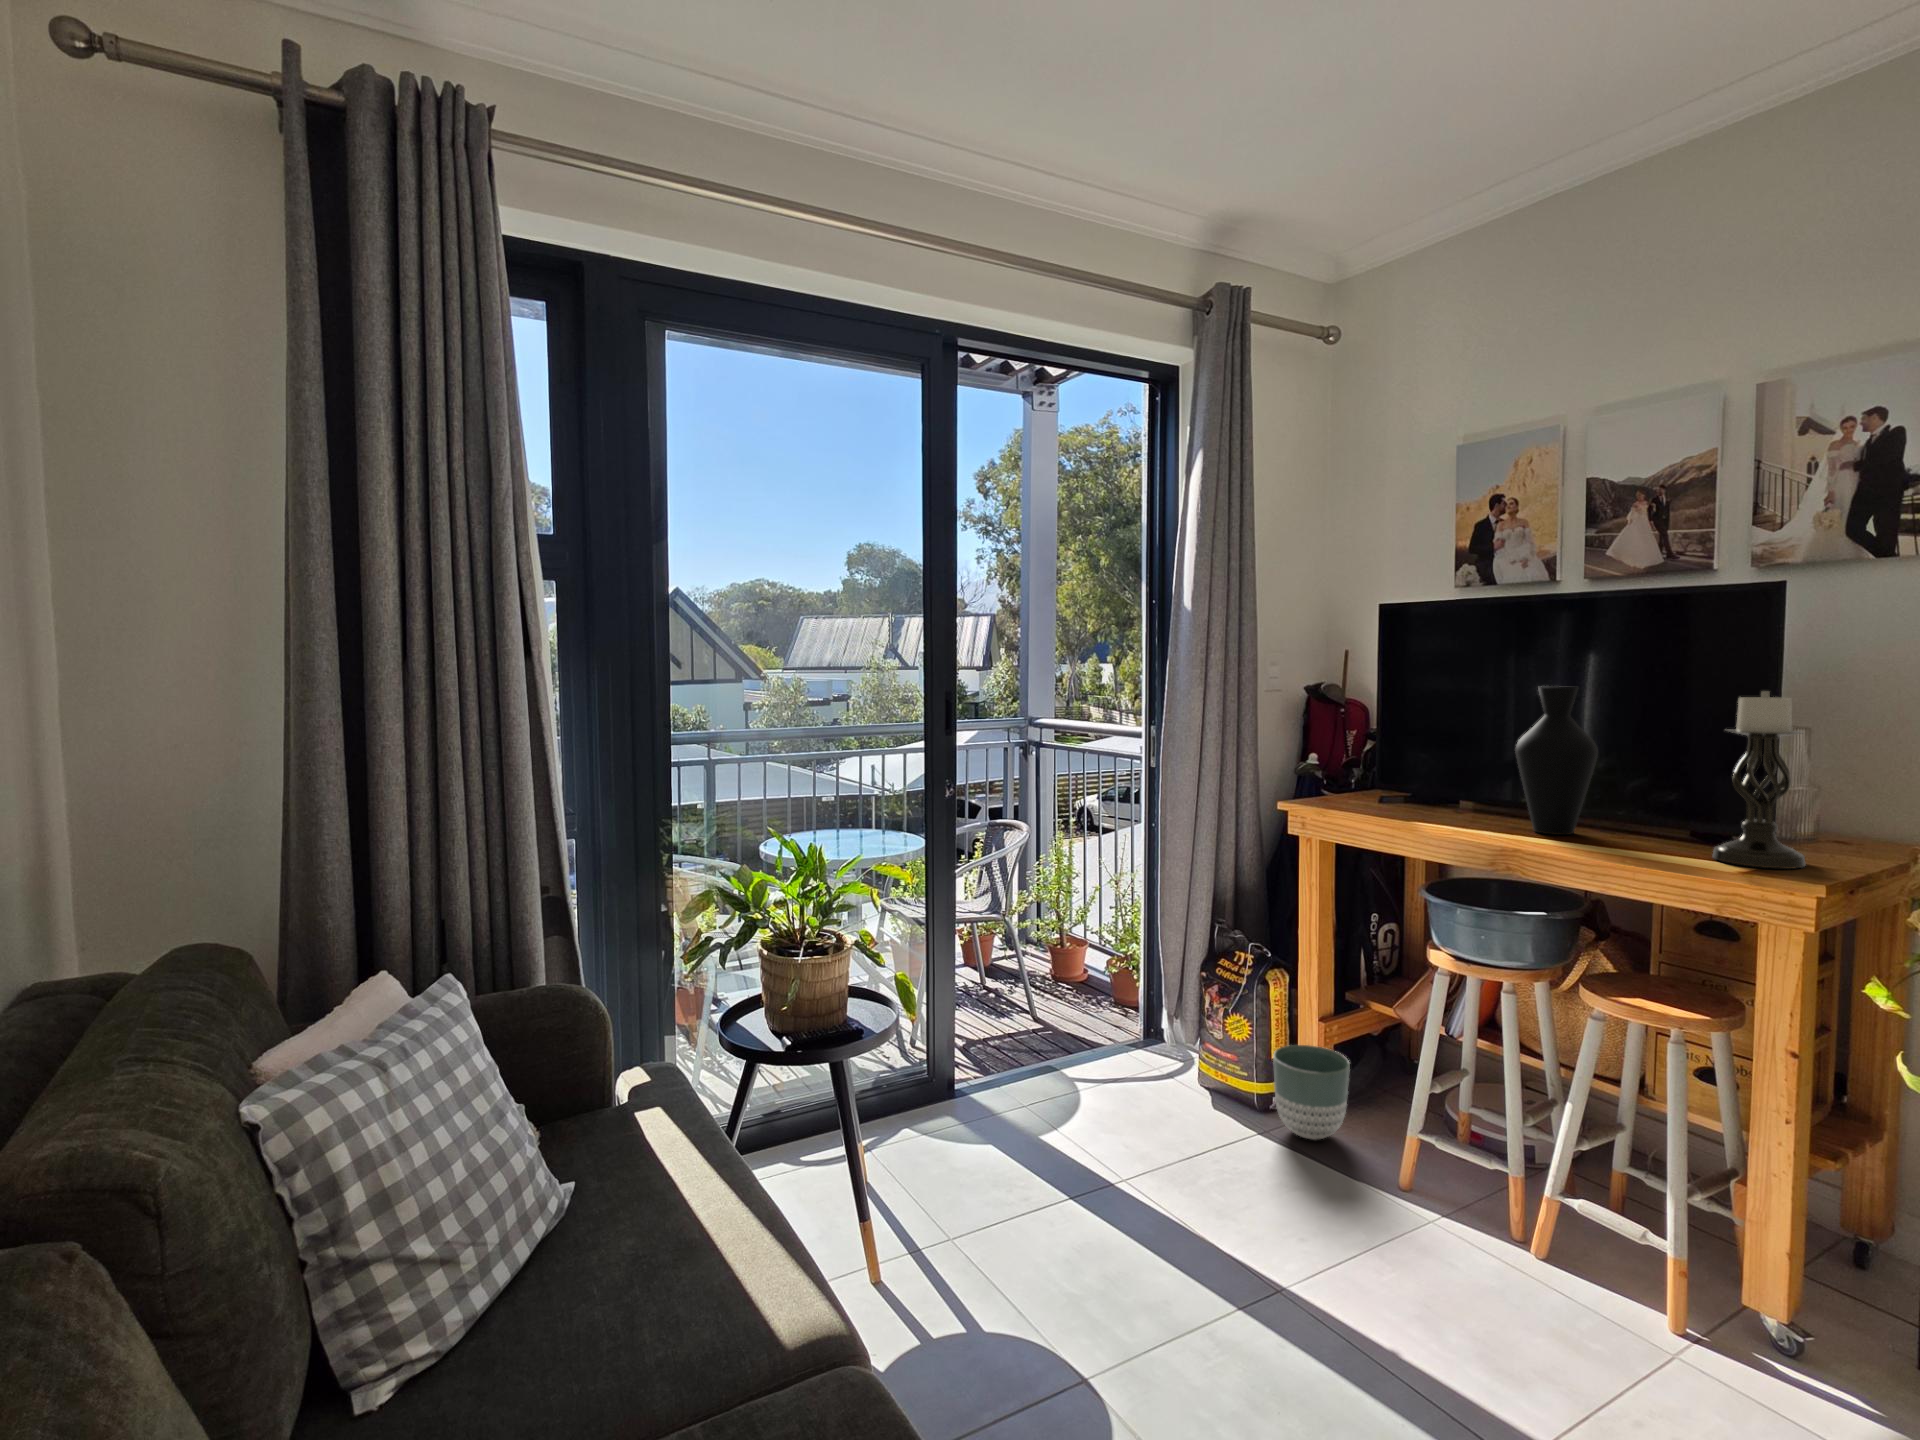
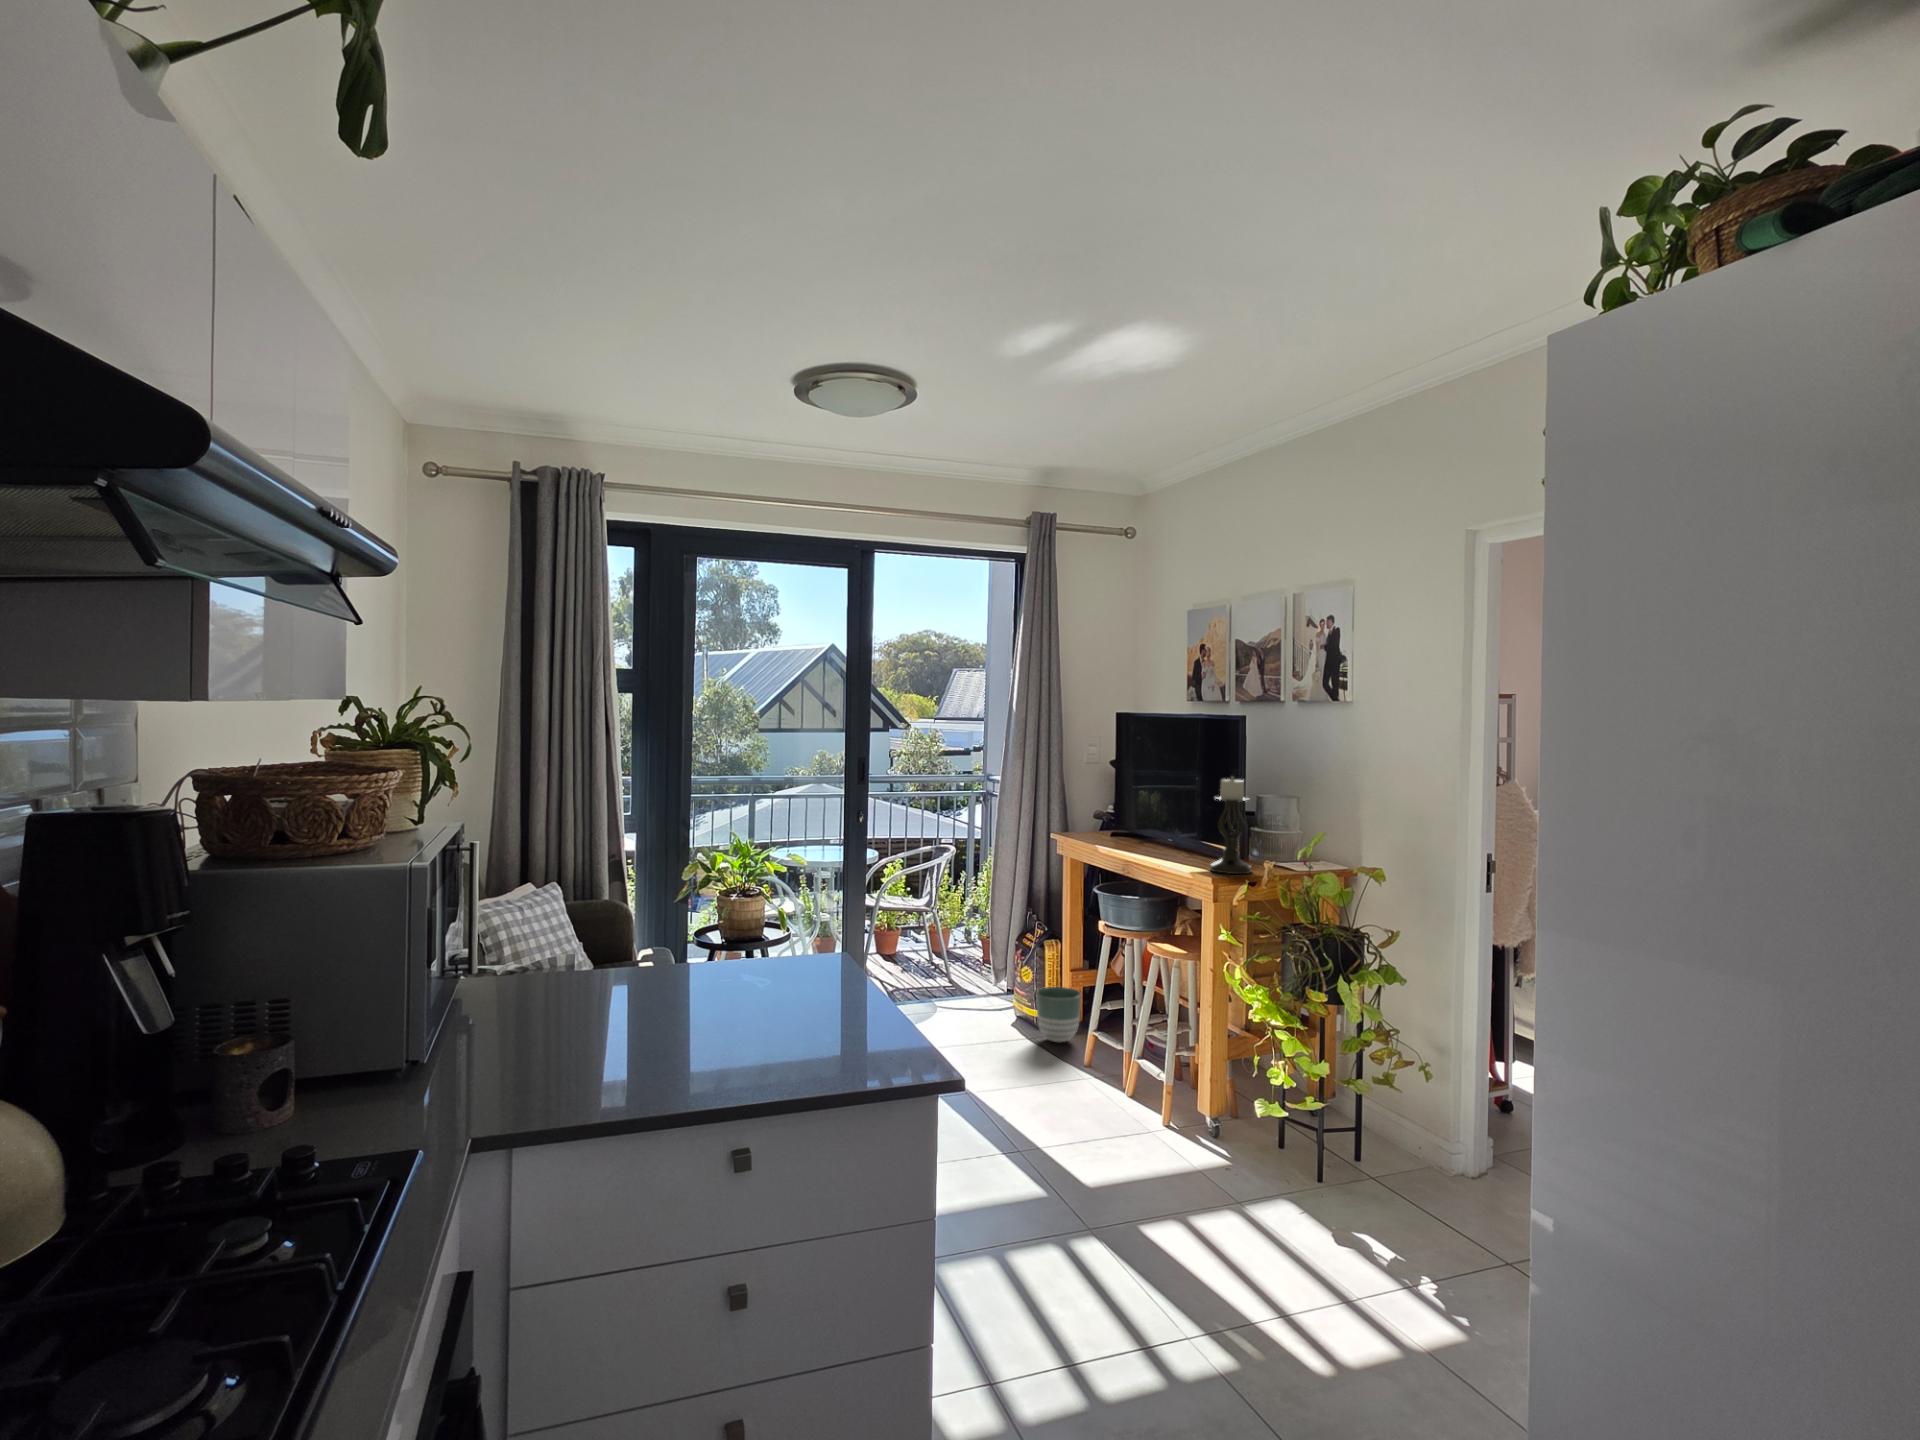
vase: present [1515,686,1598,835] -> none [1150,769,1193,857]

